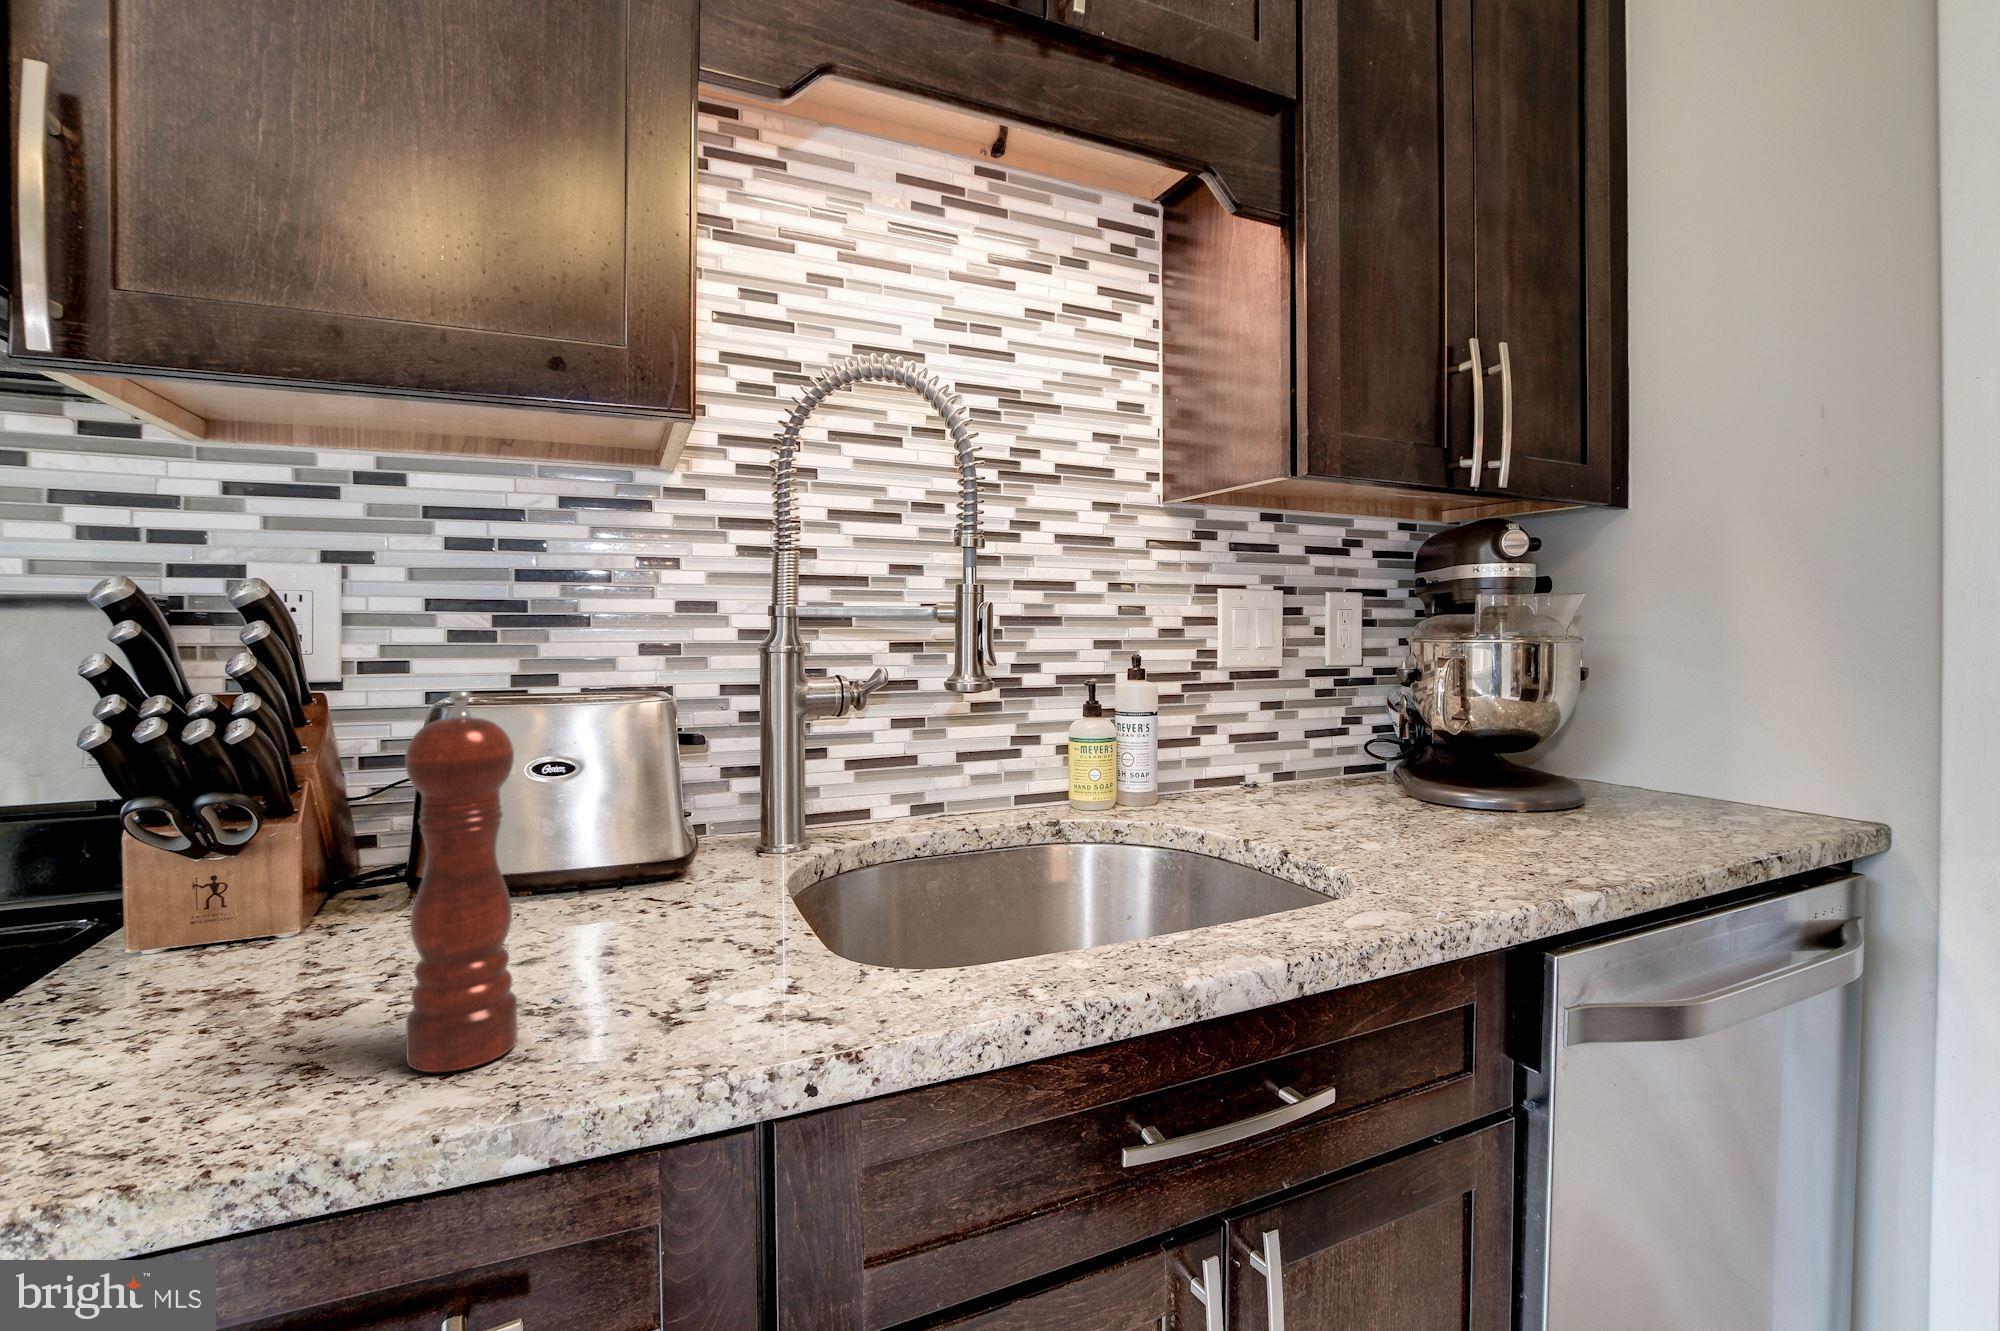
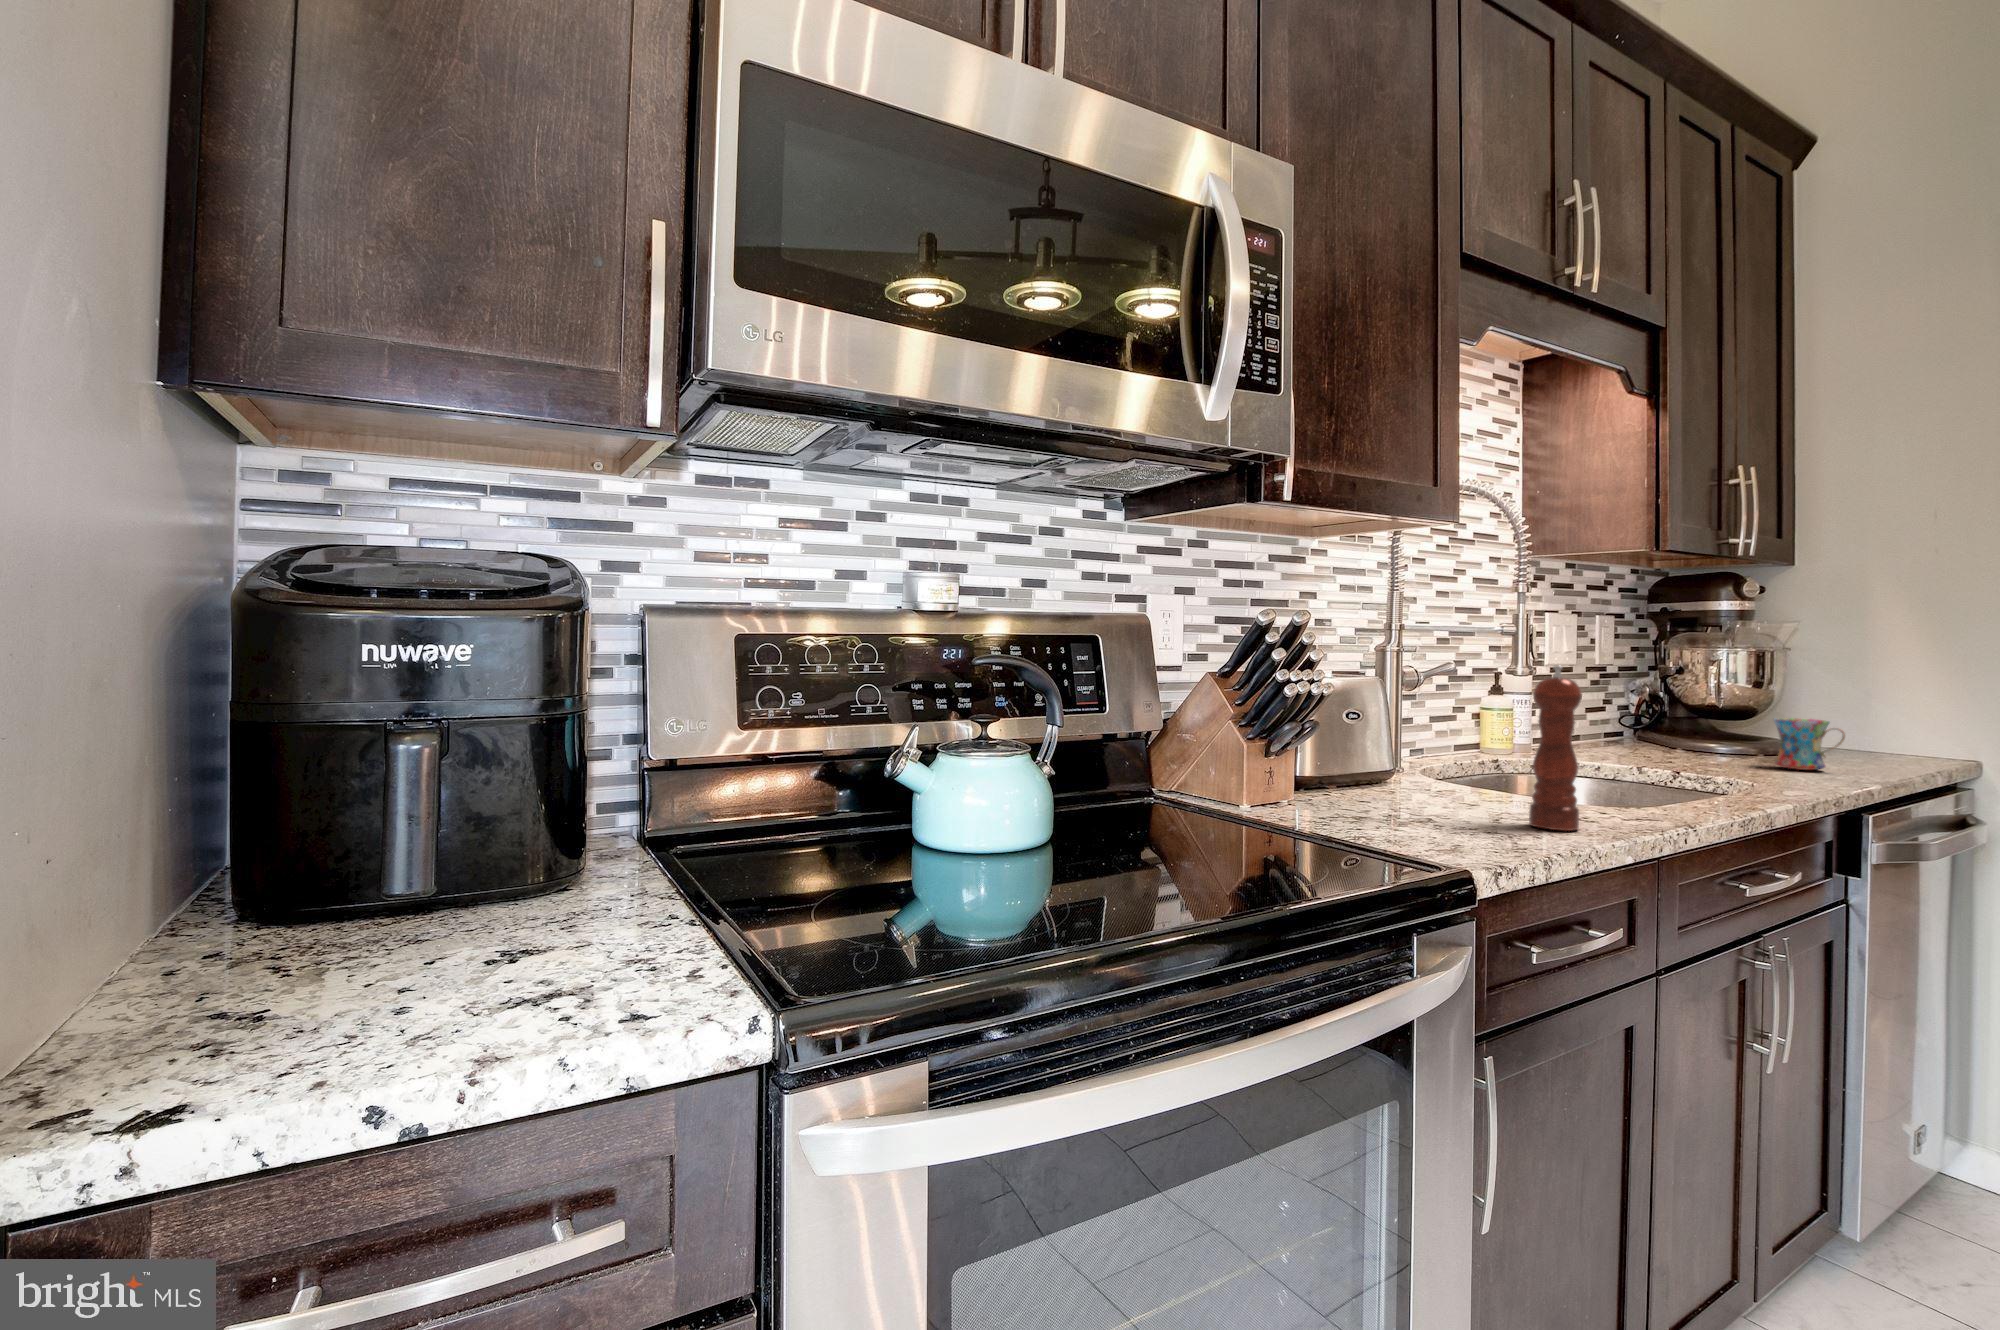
mug: none [1500,760,1604,855] -> present [1774,718,1845,770]

